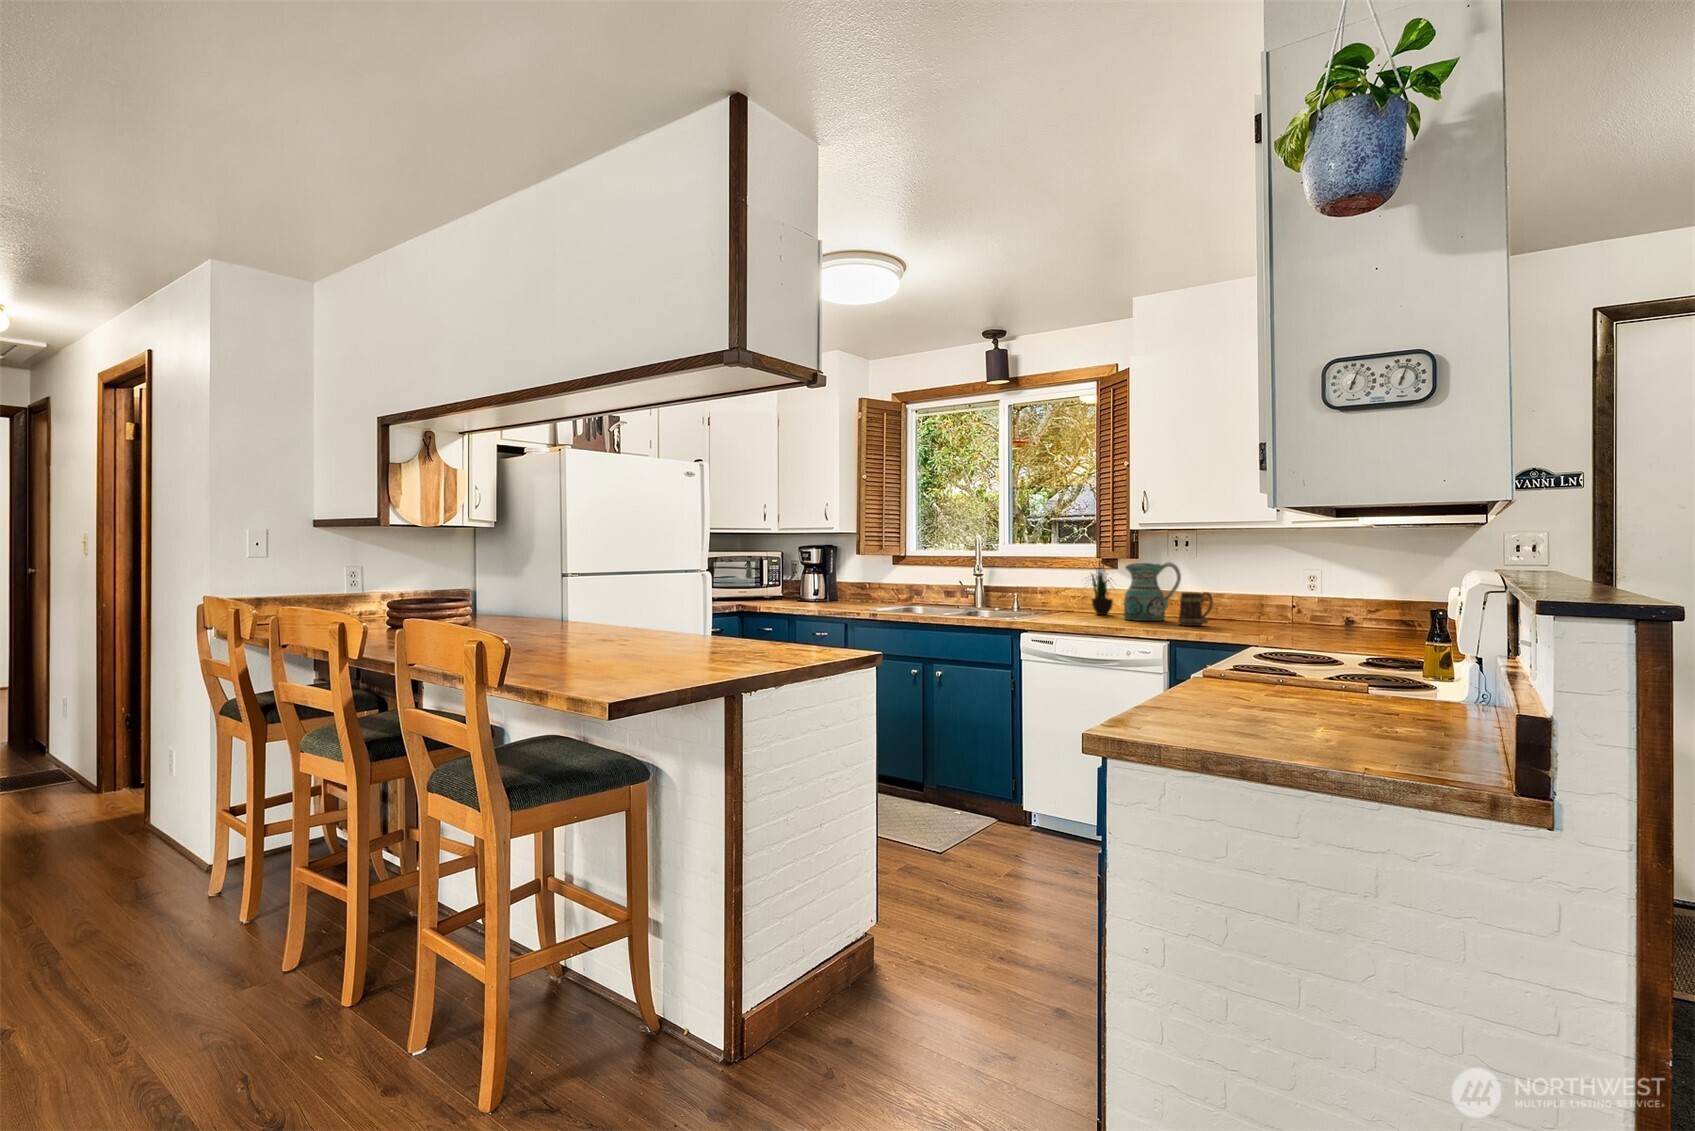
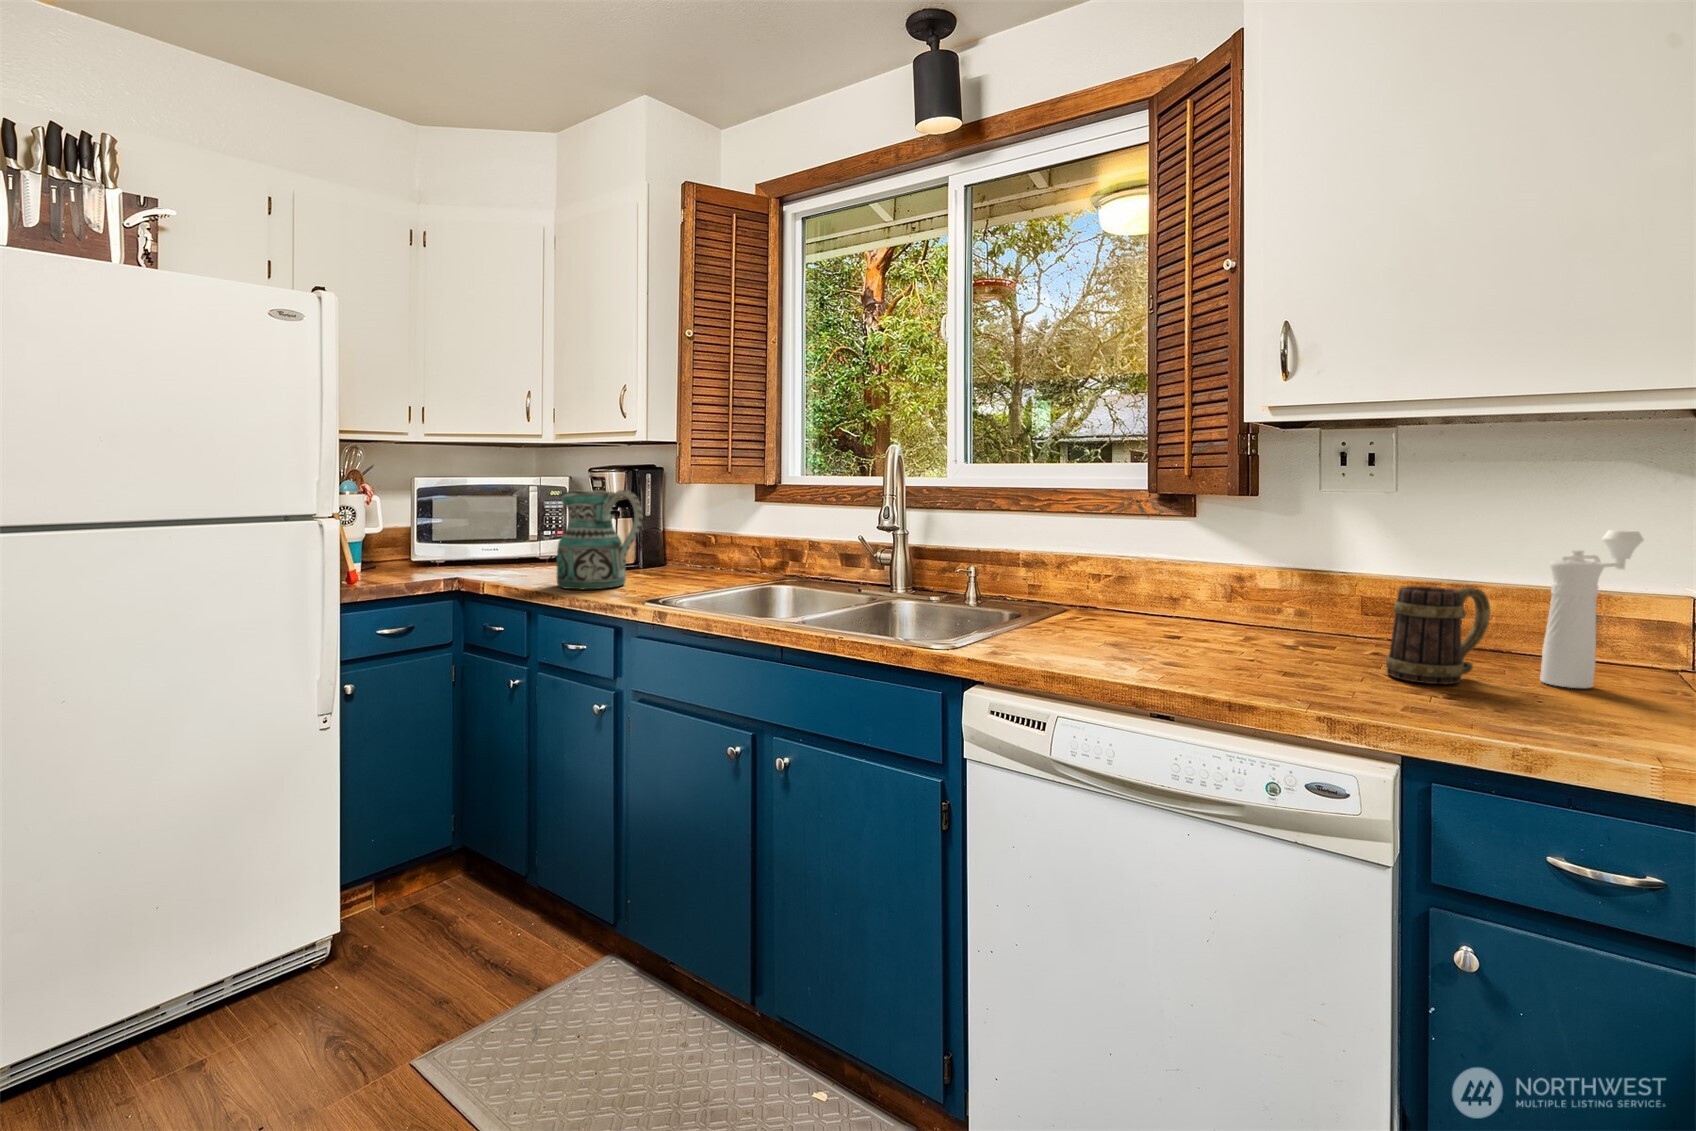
potted plant: present [1092,559,1114,615] -> none [1112,449,1199,618]
ceramic pitcher: present [1124,563,1181,621] -> present [557,490,643,589]
pepper mill: none [1231,571,1267,627] -> present [1540,530,1644,688]

